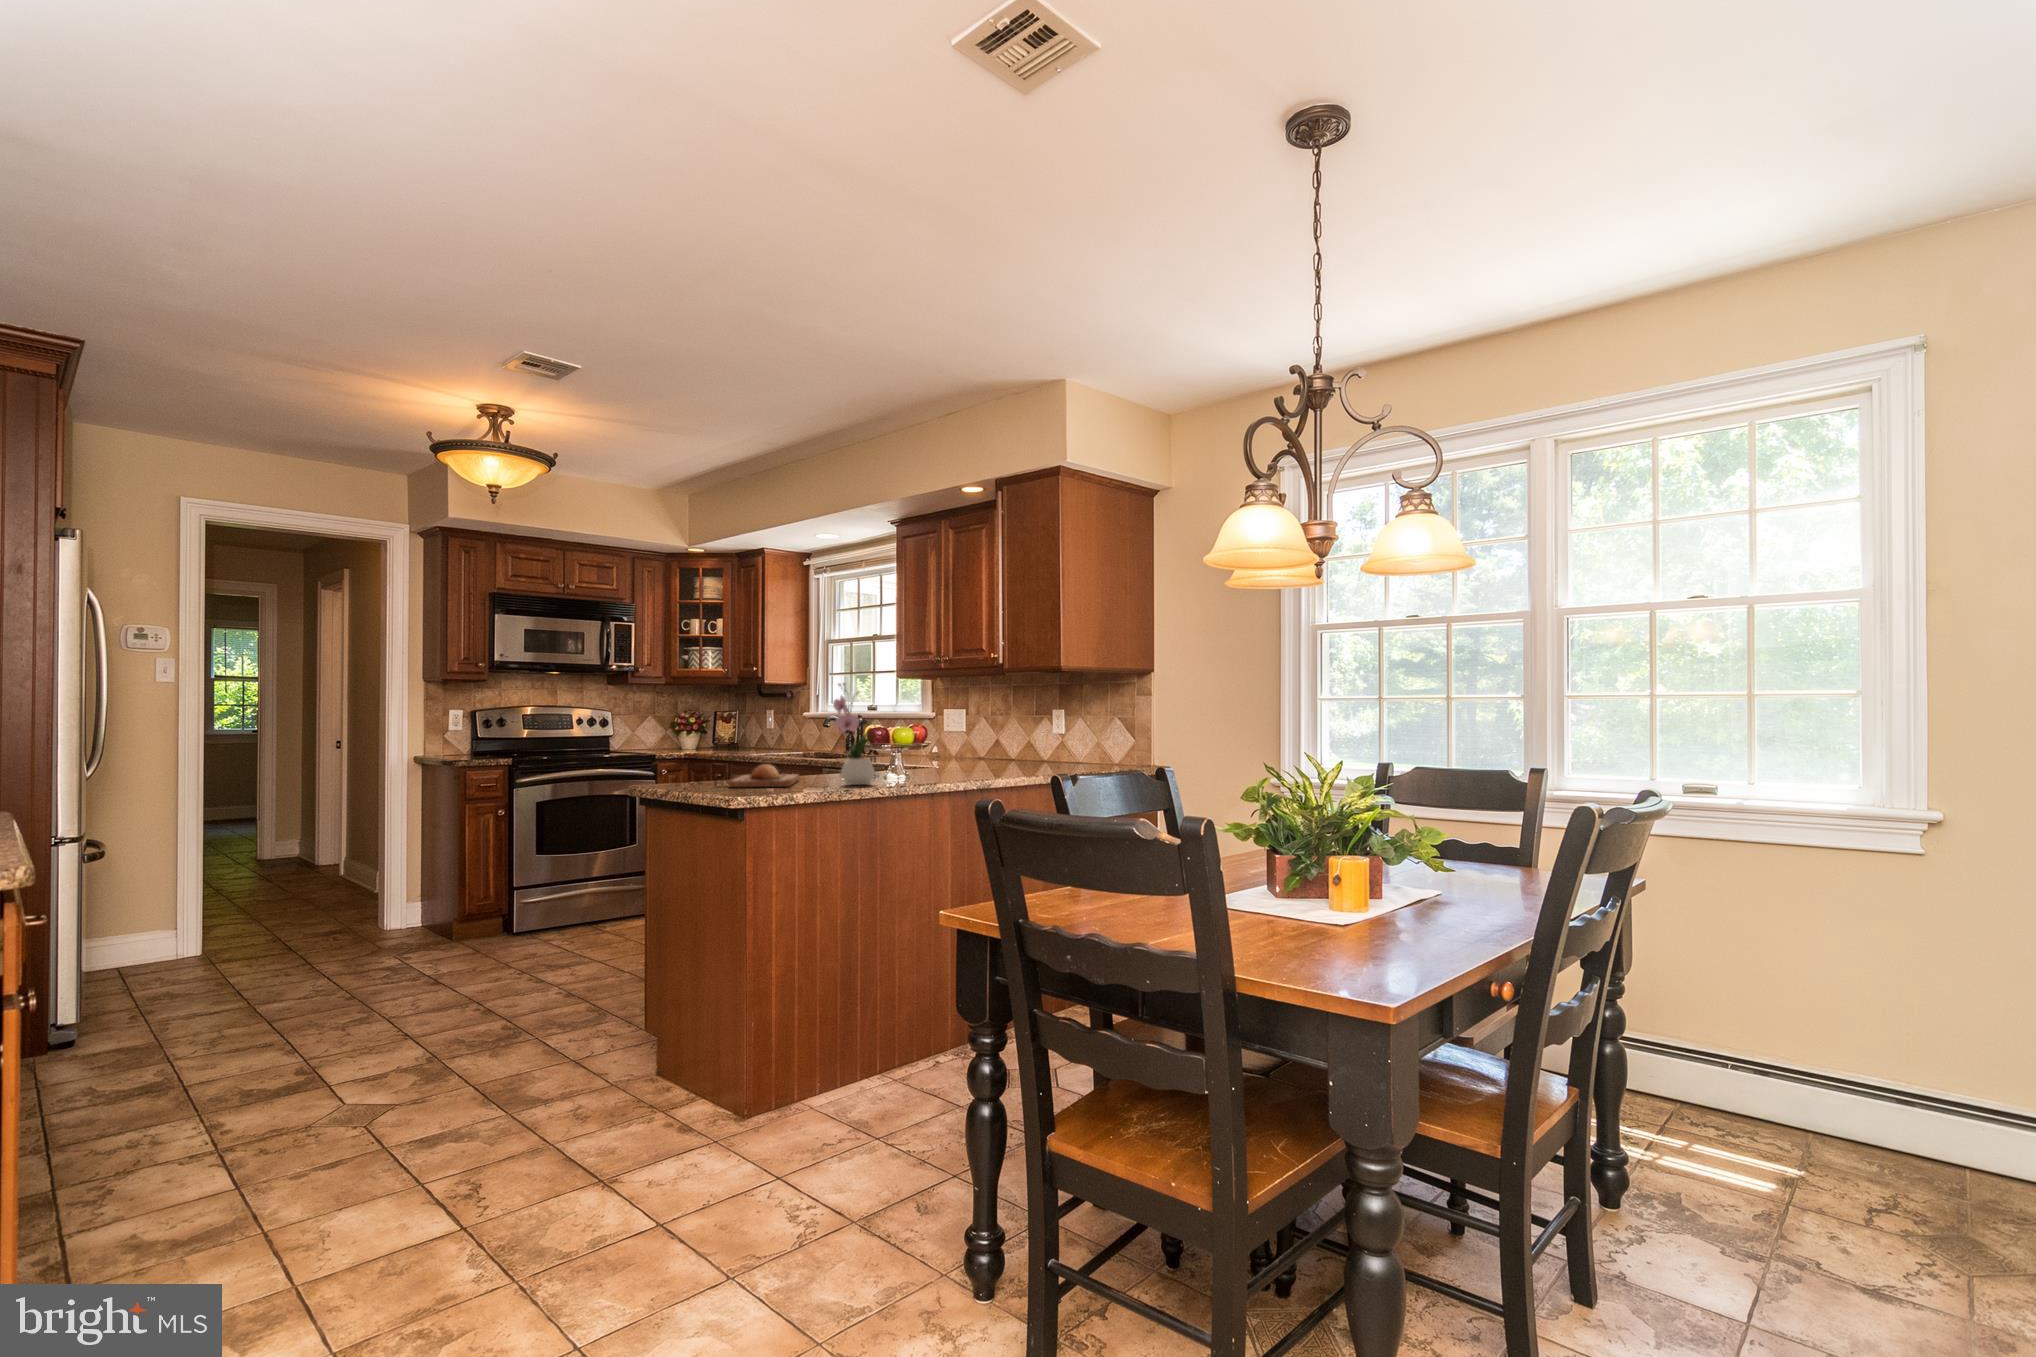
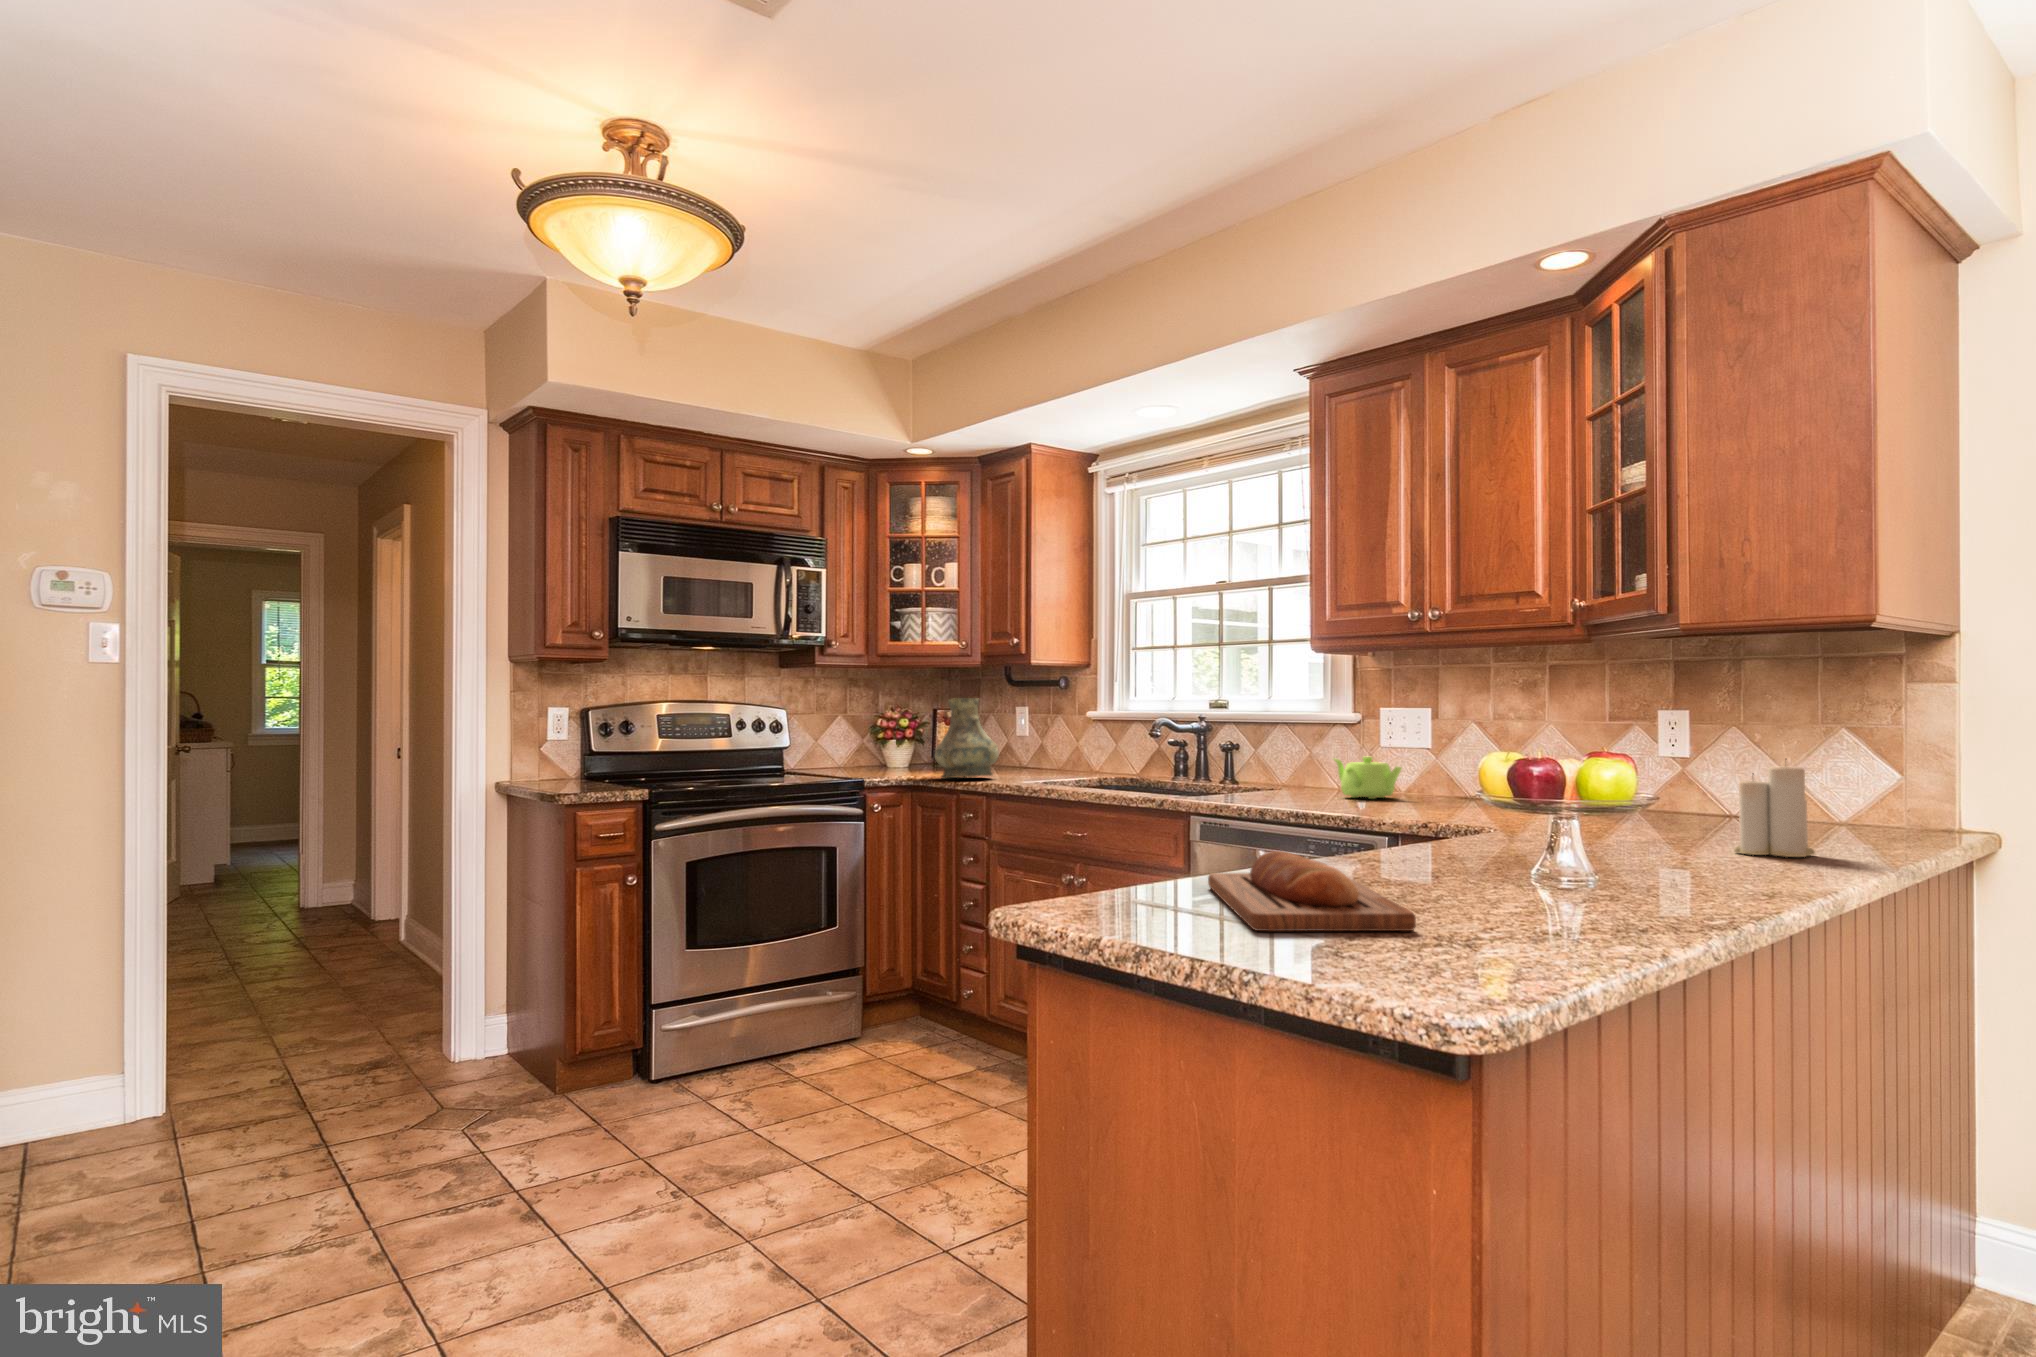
flower arrangement: present [833,683,877,785] -> none [1502,647,1634,925]
vase: none [702,704,743,754] -> present [935,698,999,779]
candle: none [1014,728,1045,772] -> present [1734,766,1815,857]
teapot: none [914,736,946,759] -> present [1334,757,1402,799]

